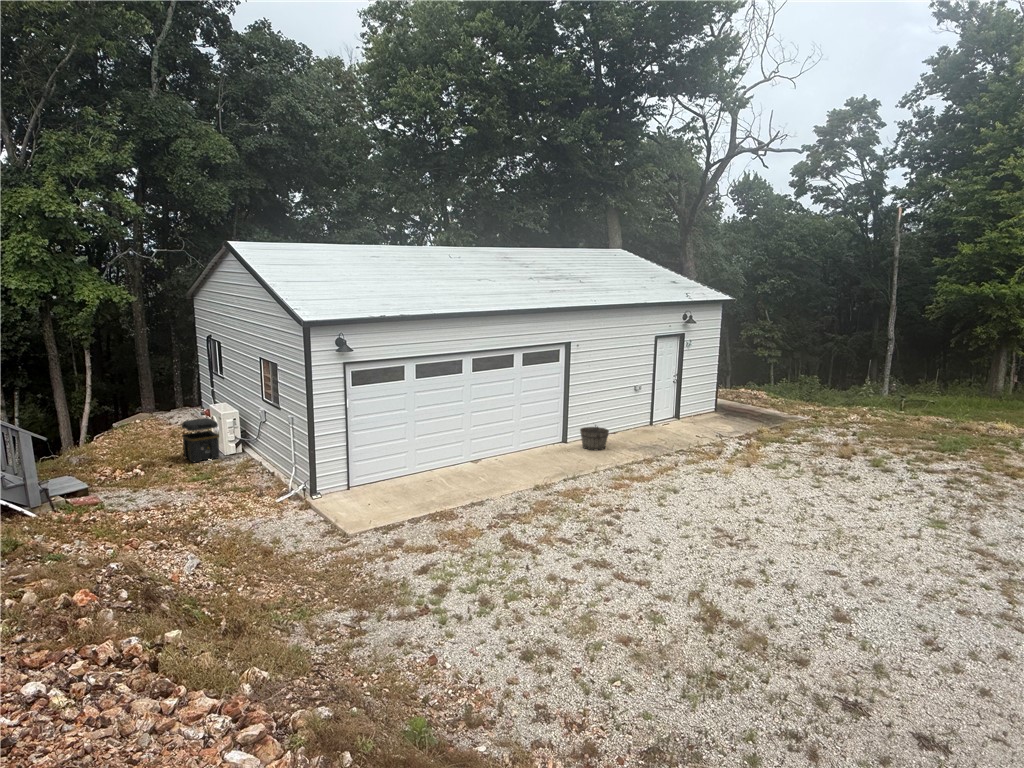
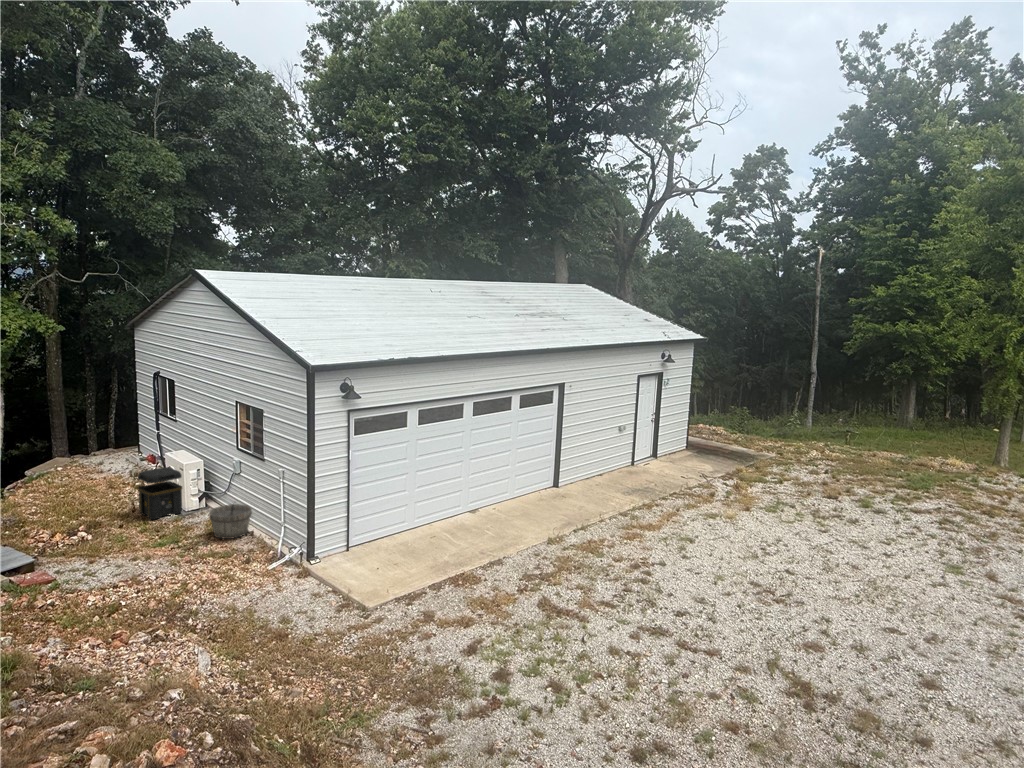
wooden bucket: present [580,425,609,450] -> present [209,504,252,539]

